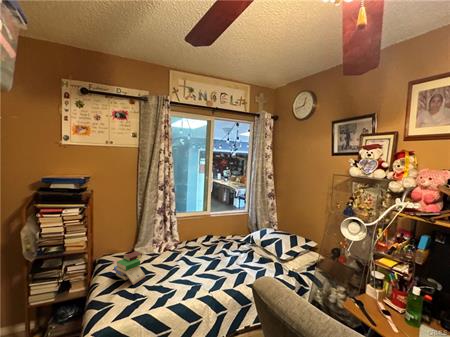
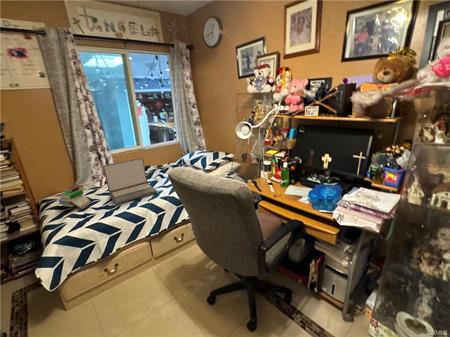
laptop: none [167,232,220,289] -> present [103,158,157,204]

